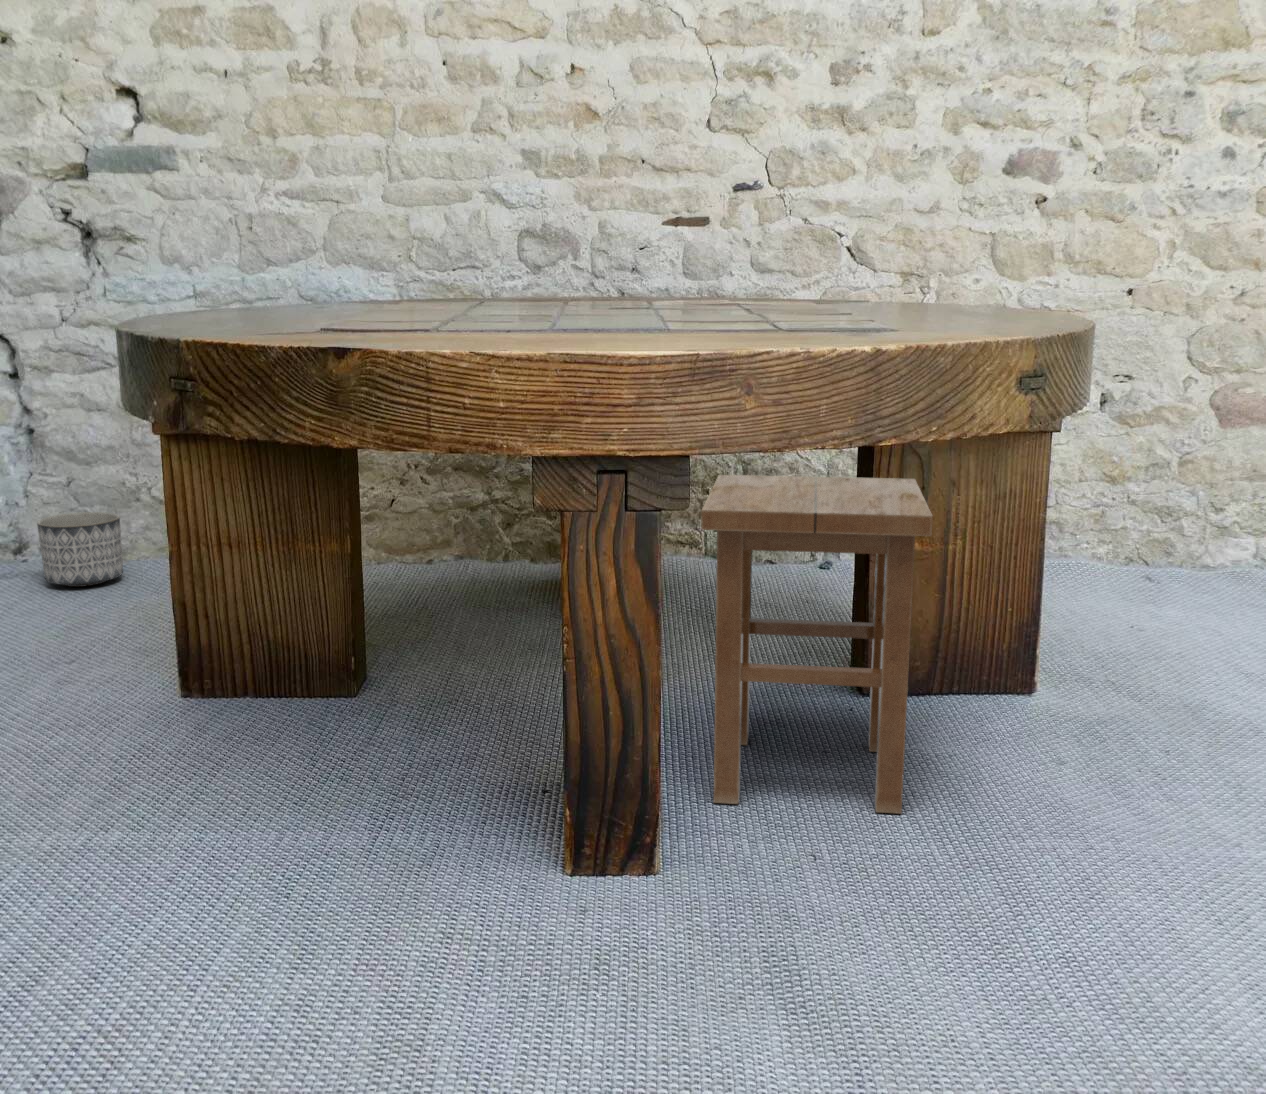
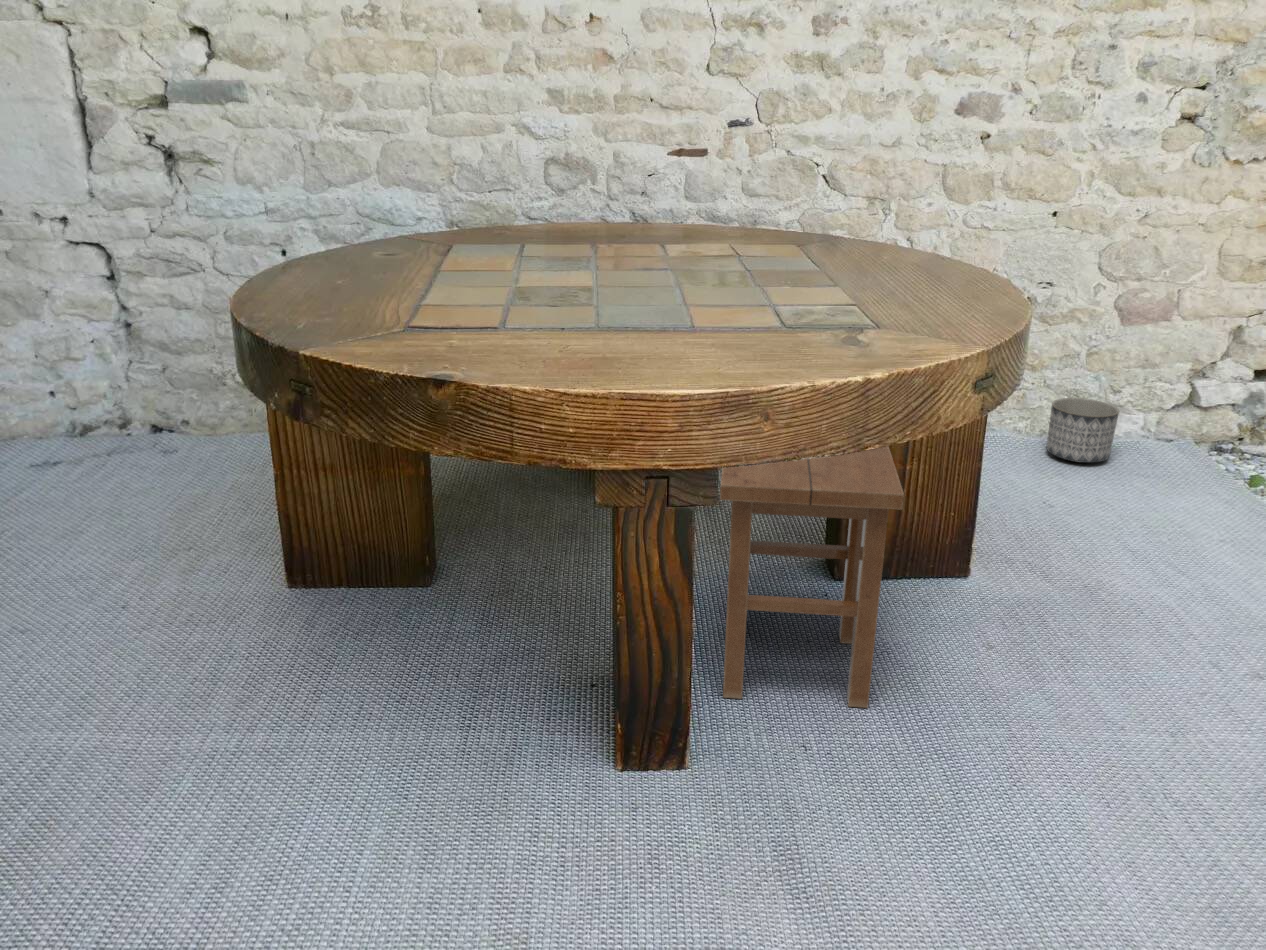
planter: present [37,512,123,587] -> present [1047,398,1119,463]

